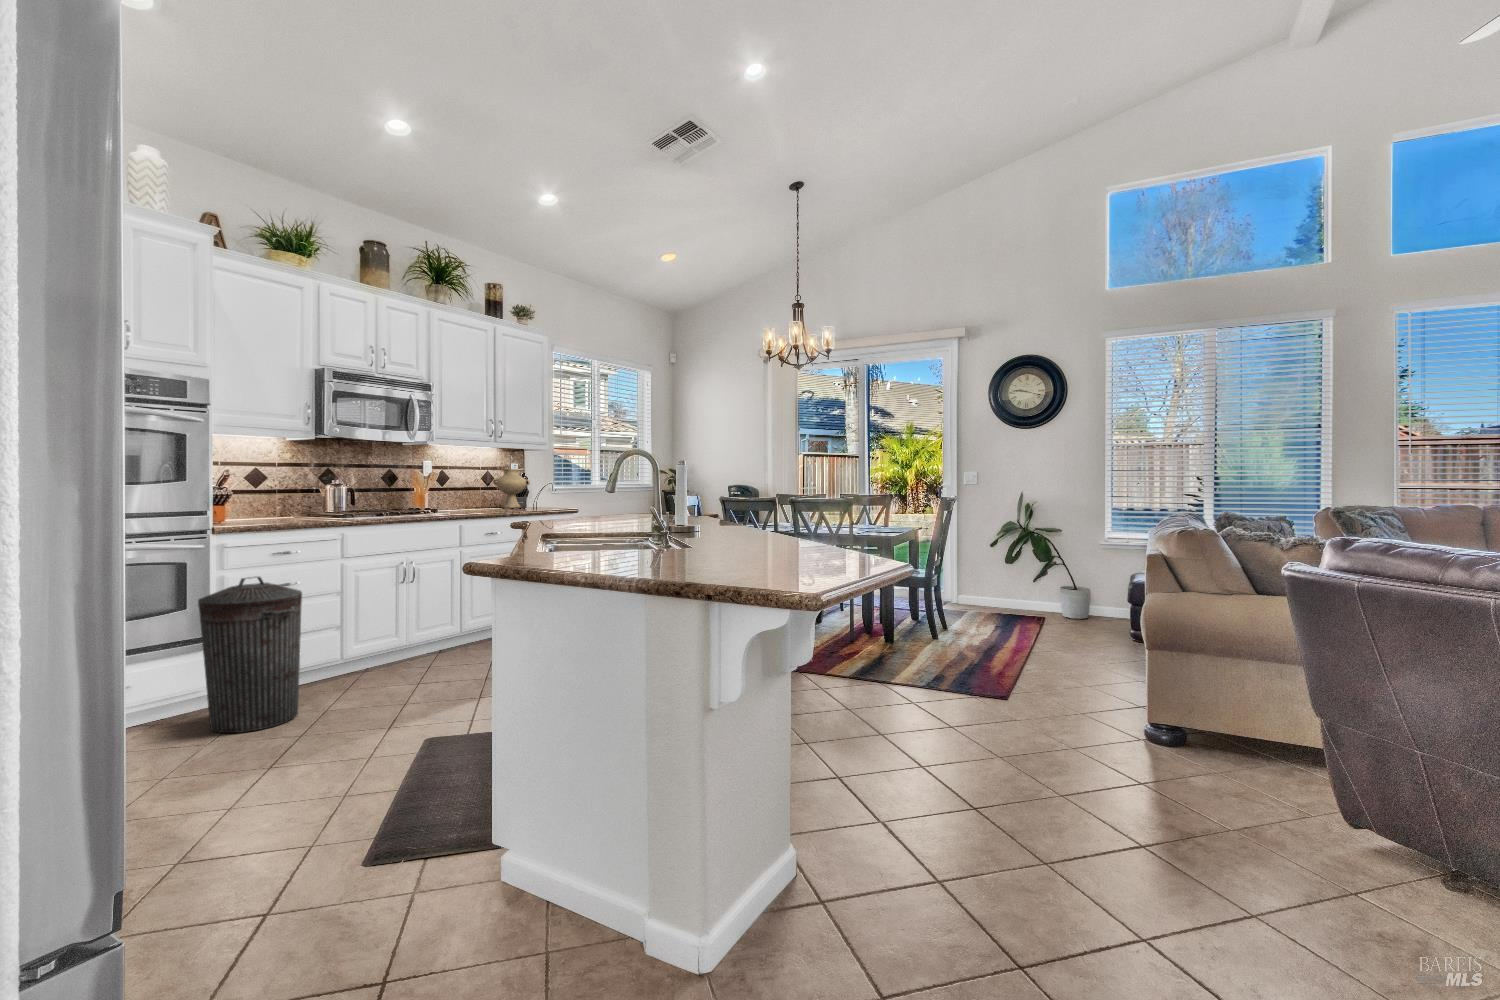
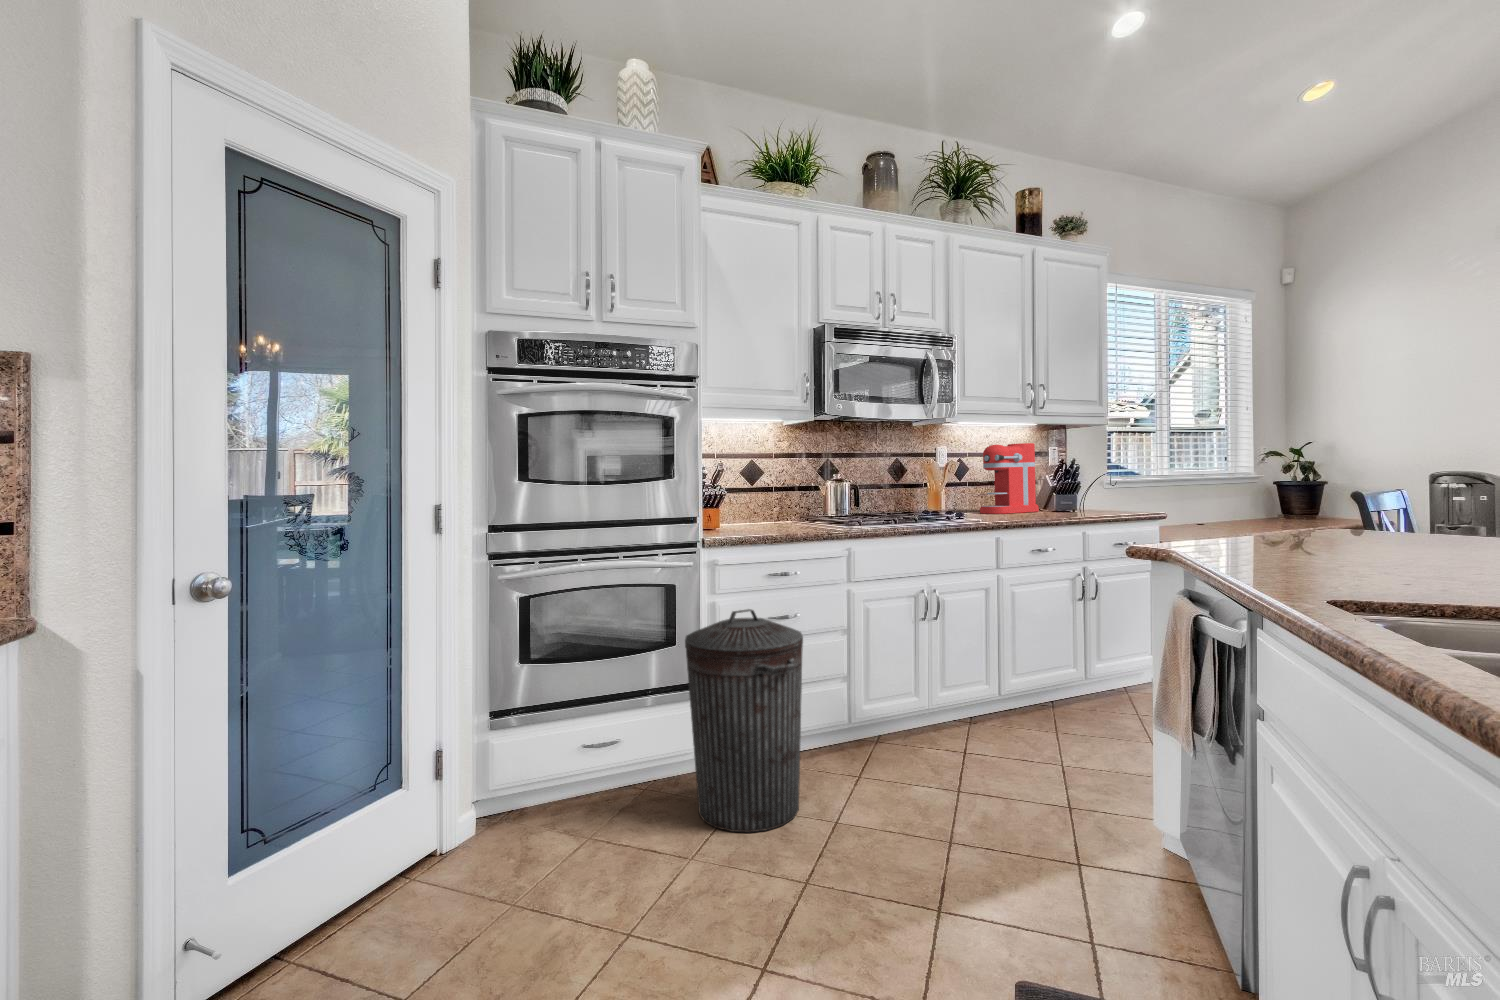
coffee maker: none [456,461,500,511] -> present [980,443,1039,514]
vase: present [493,469,530,508] -> none [1024,454,1078,509]

